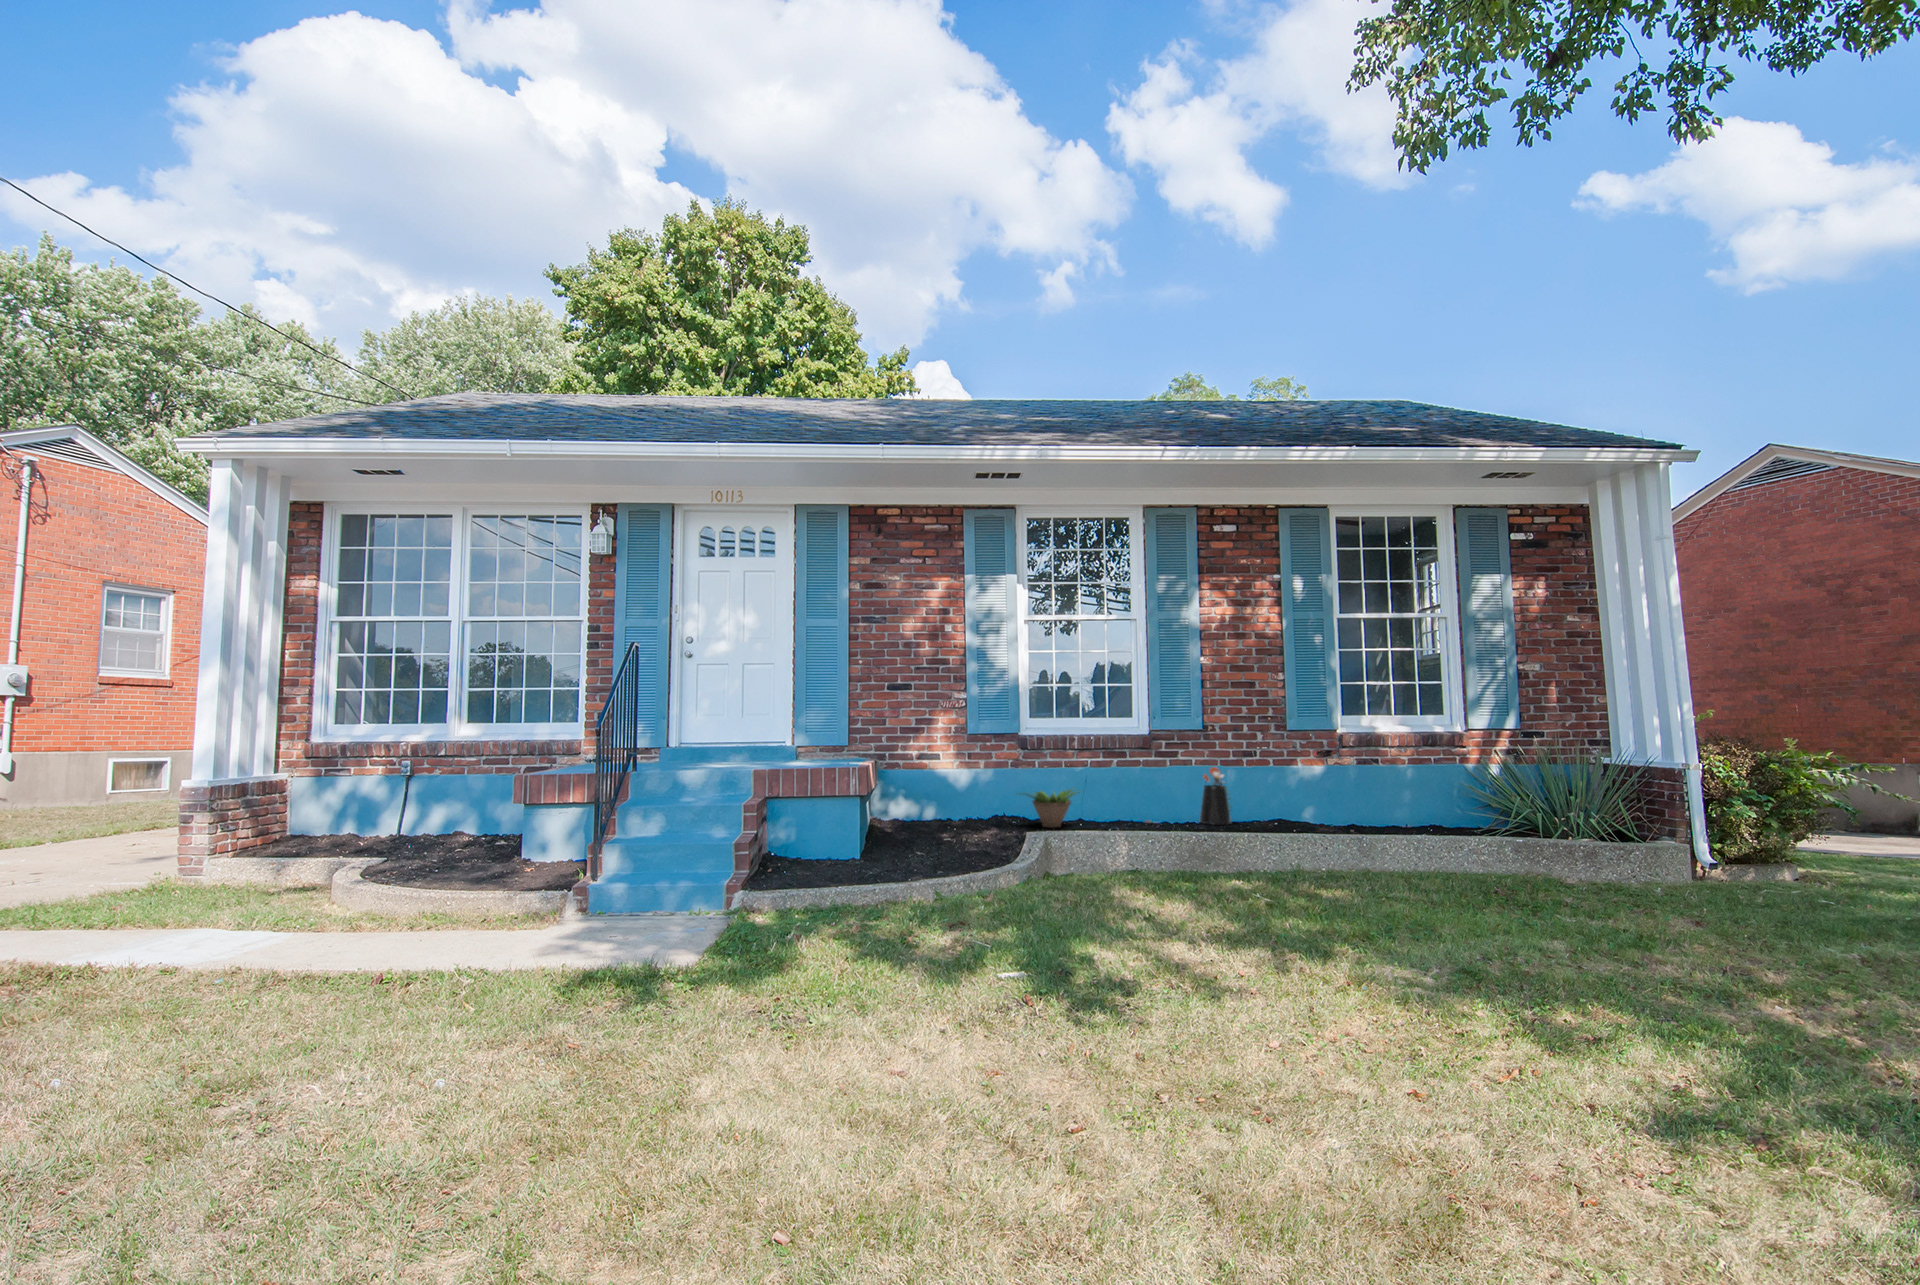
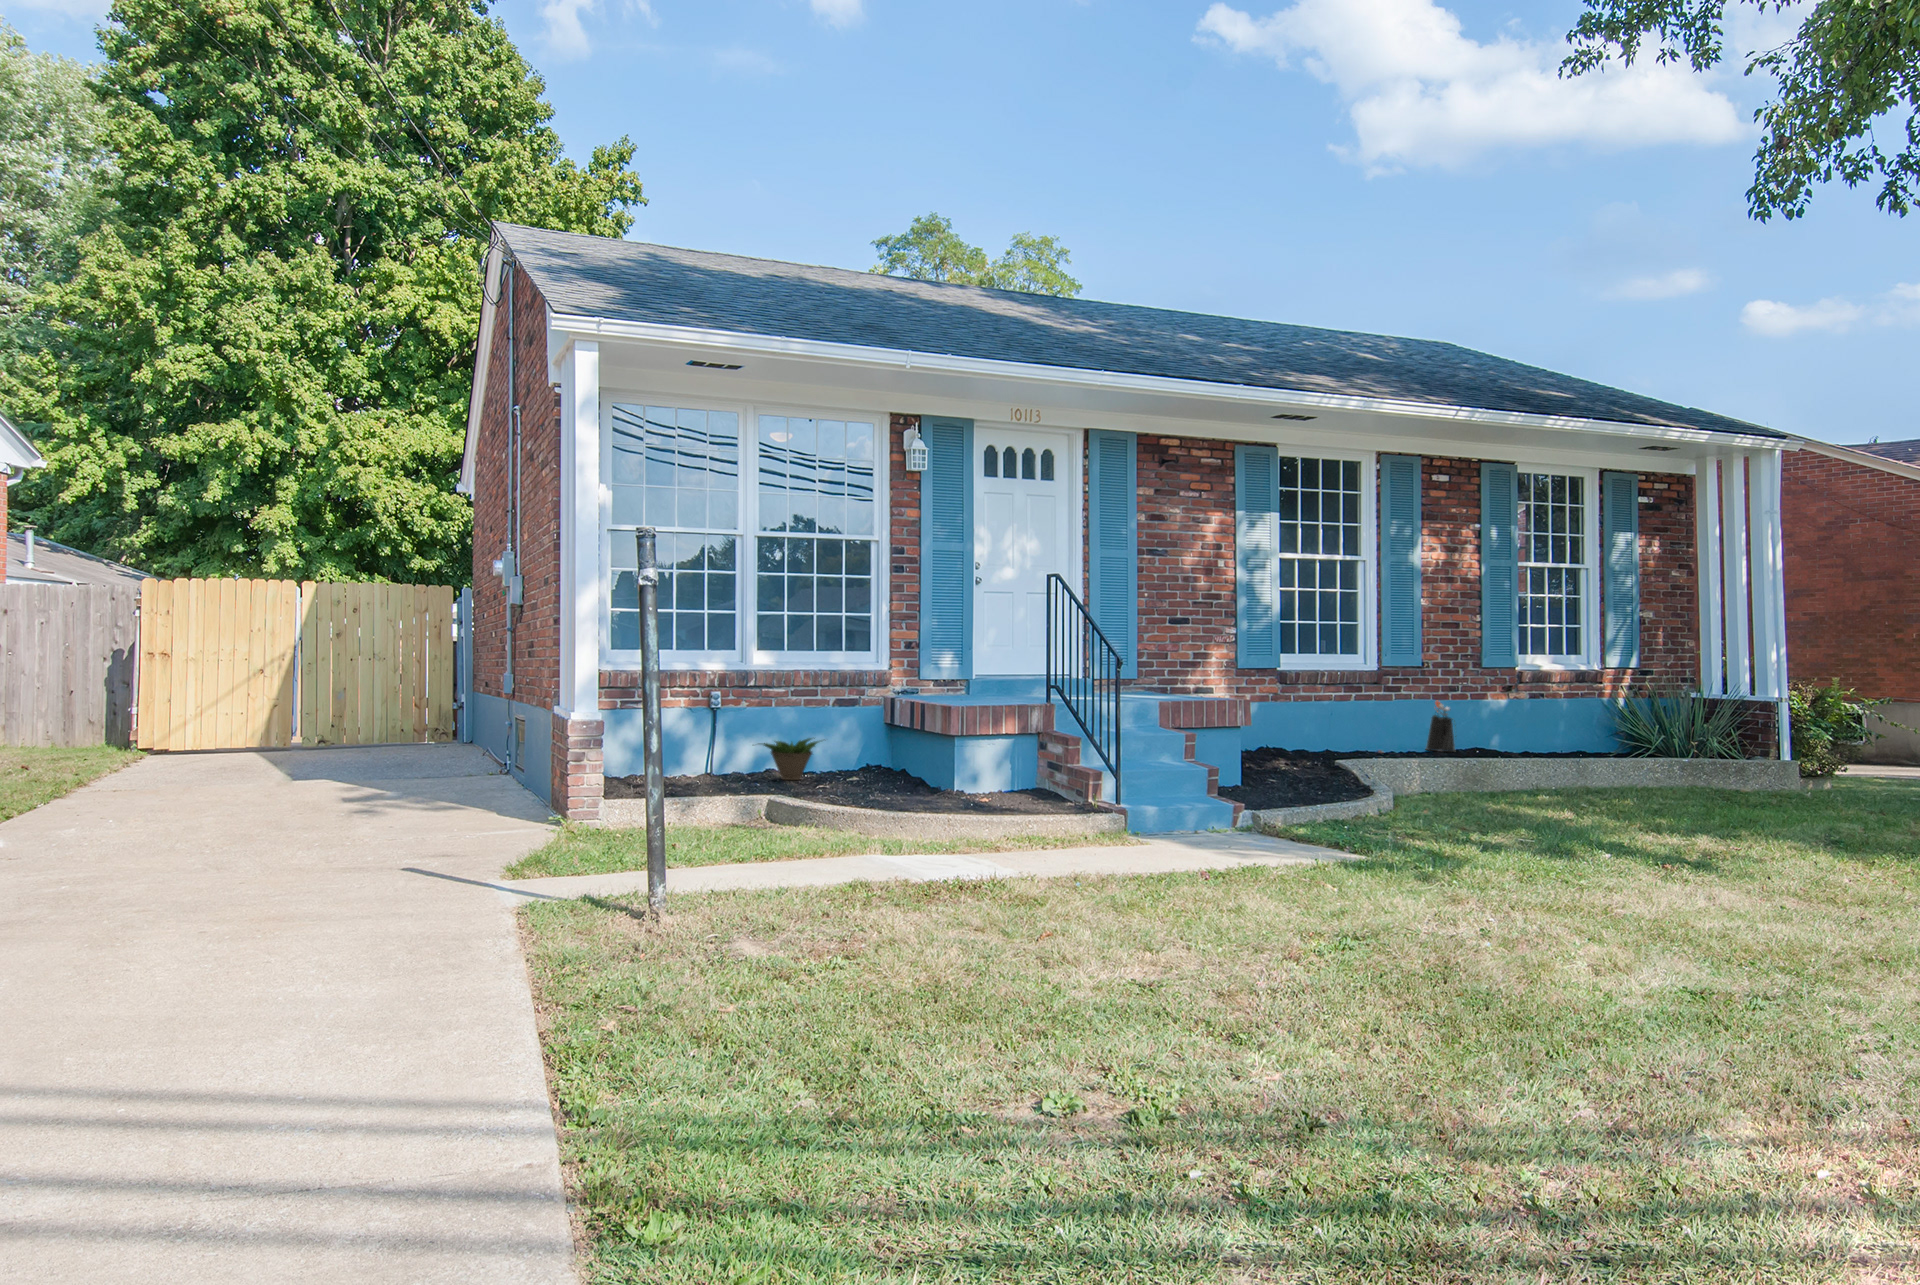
decorative plant: present [1025,789,1079,827] -> present [763,738,819,780]

